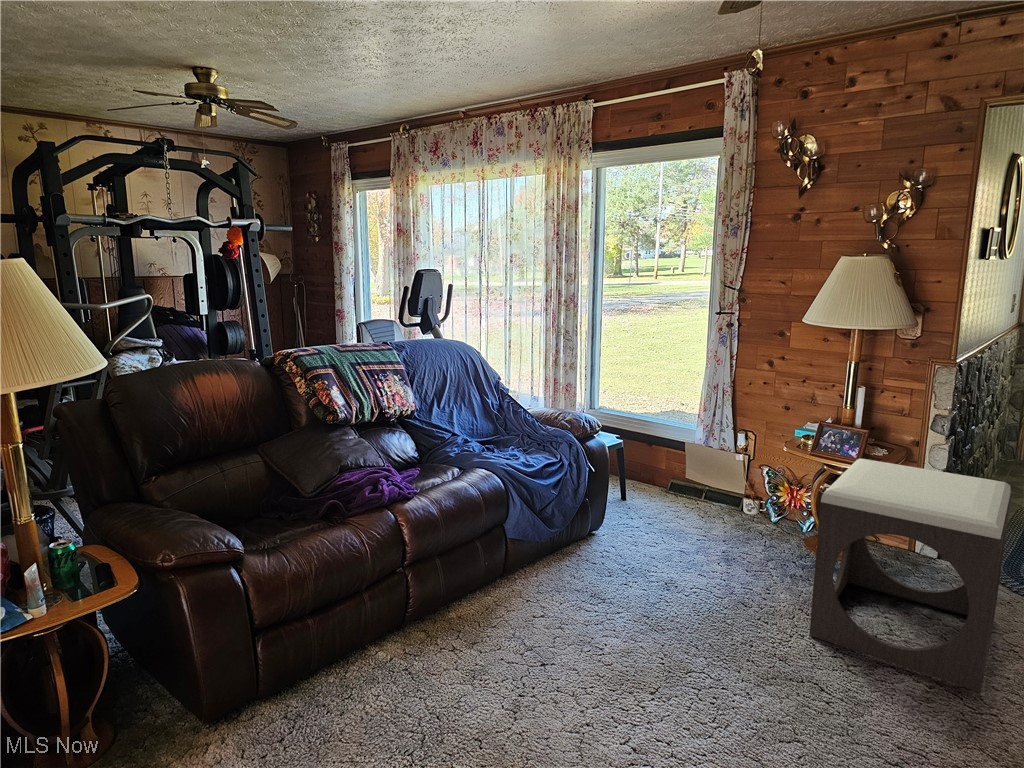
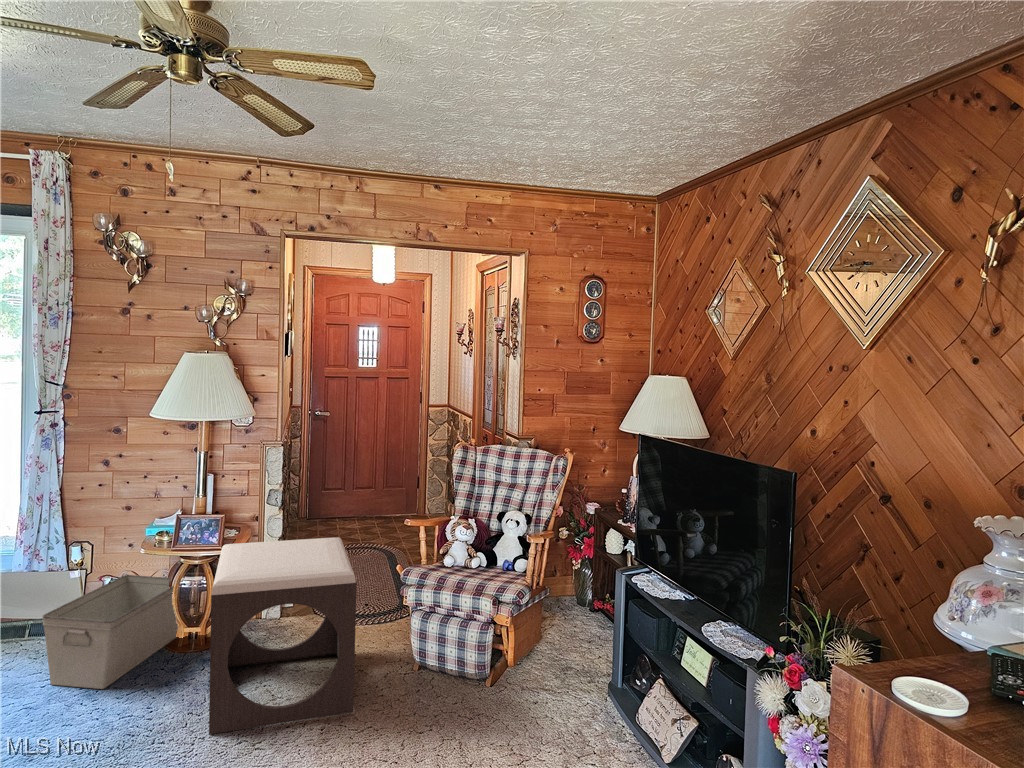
storage bin: none [703,468,828,559] -> present [42,575,177,689]

